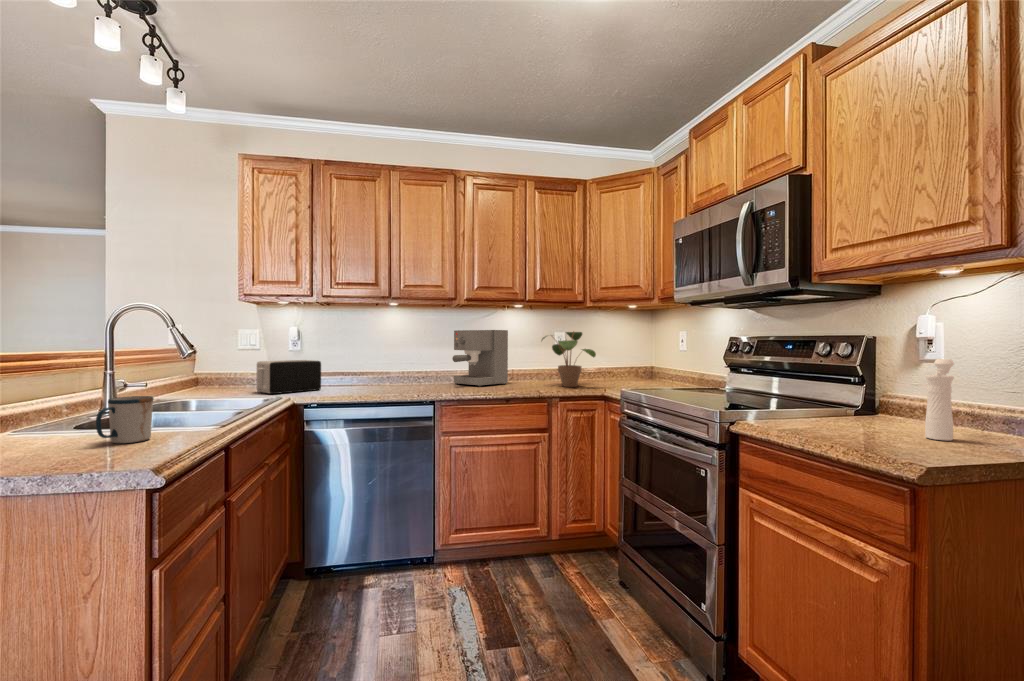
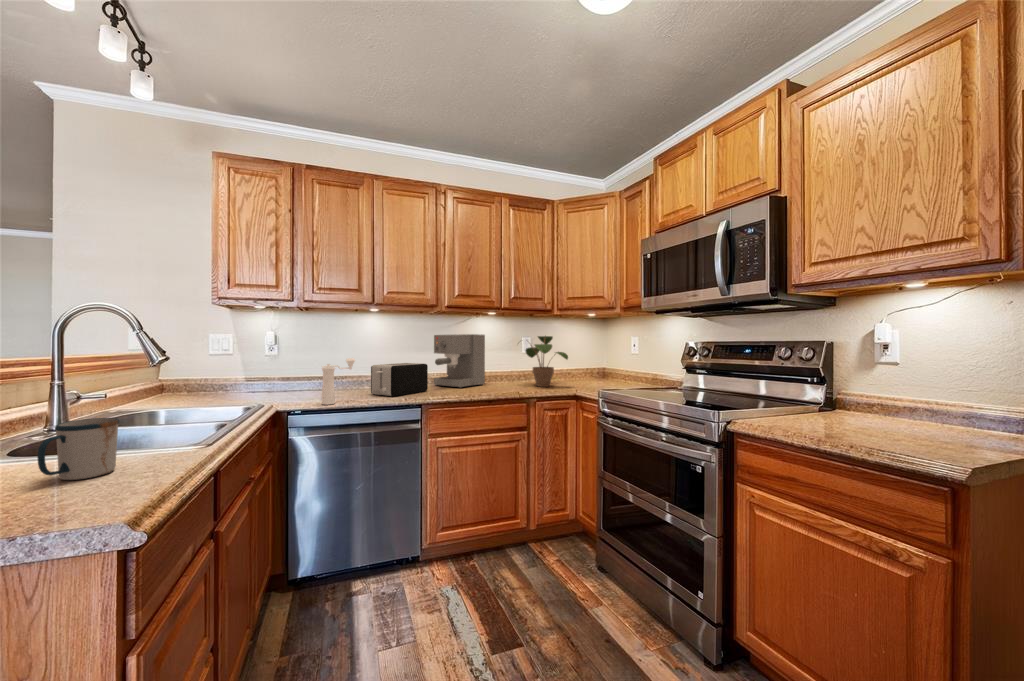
pepper mill: present [925,359,954,440] -> present [322,358,355,405]
toaster: present [257,360,321,394] -> present [371,363,428,396]

